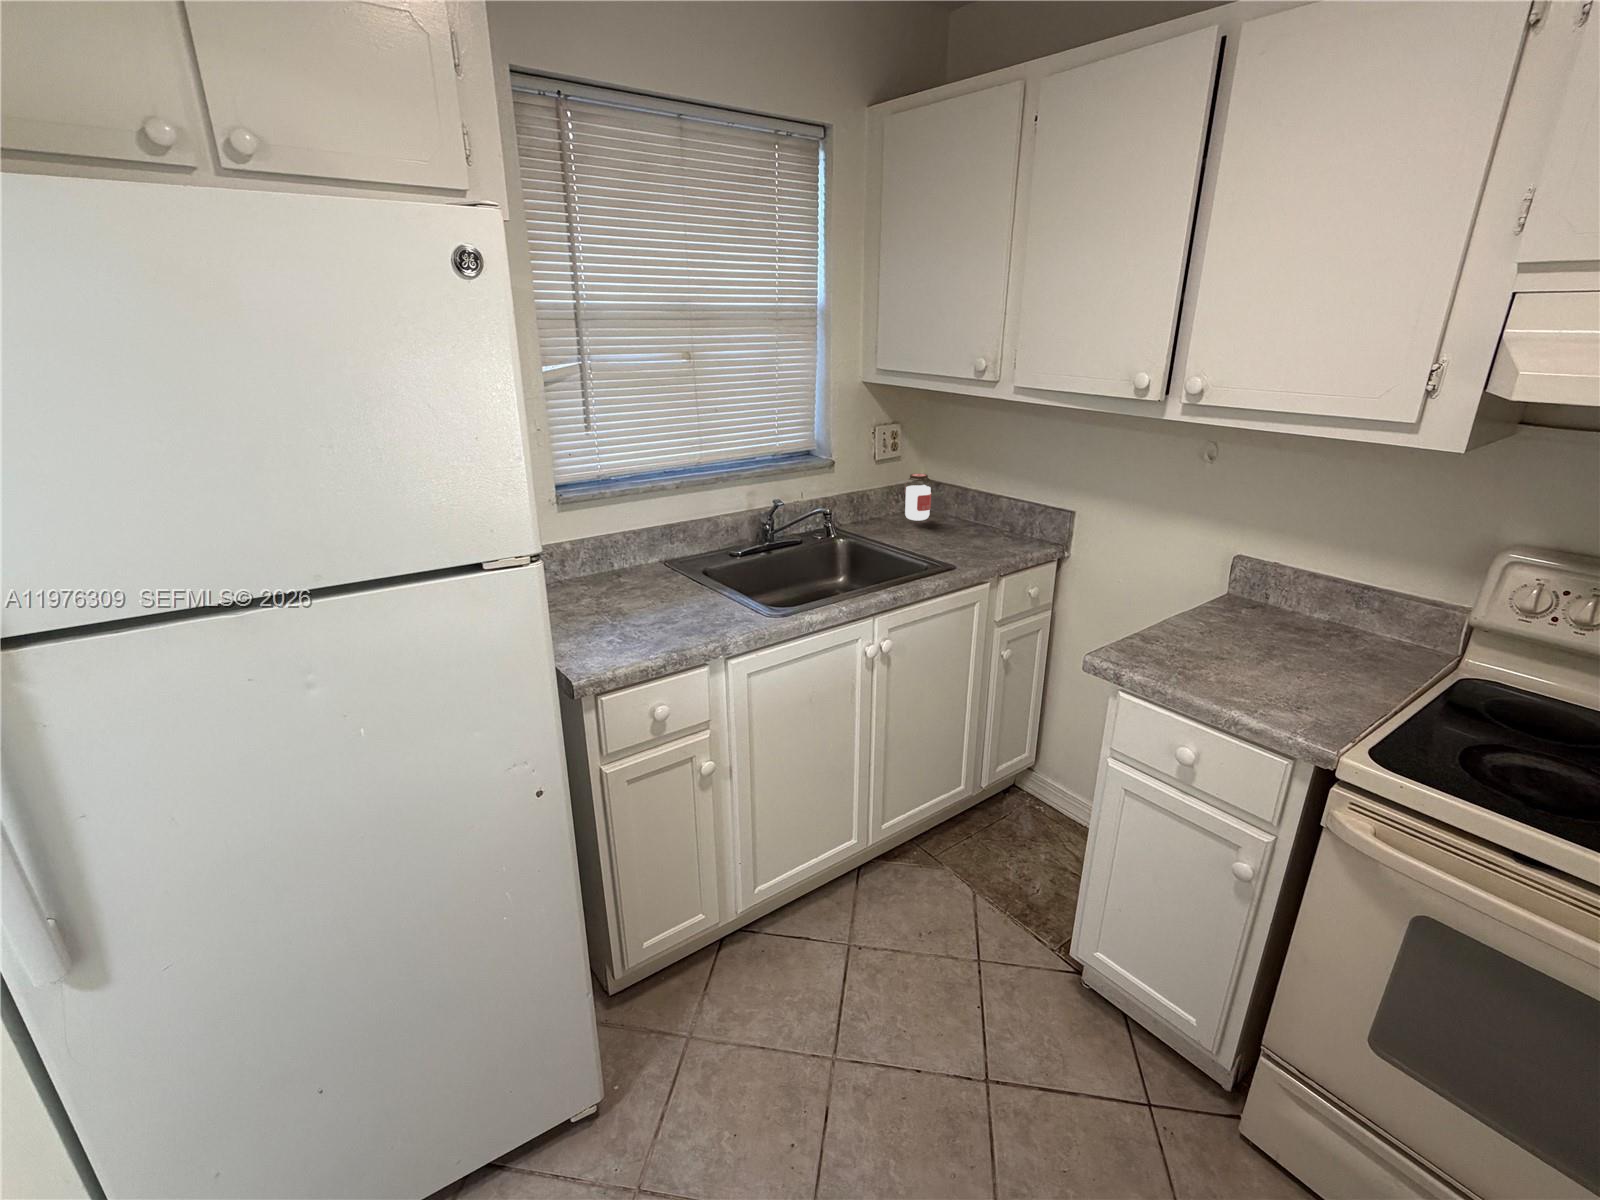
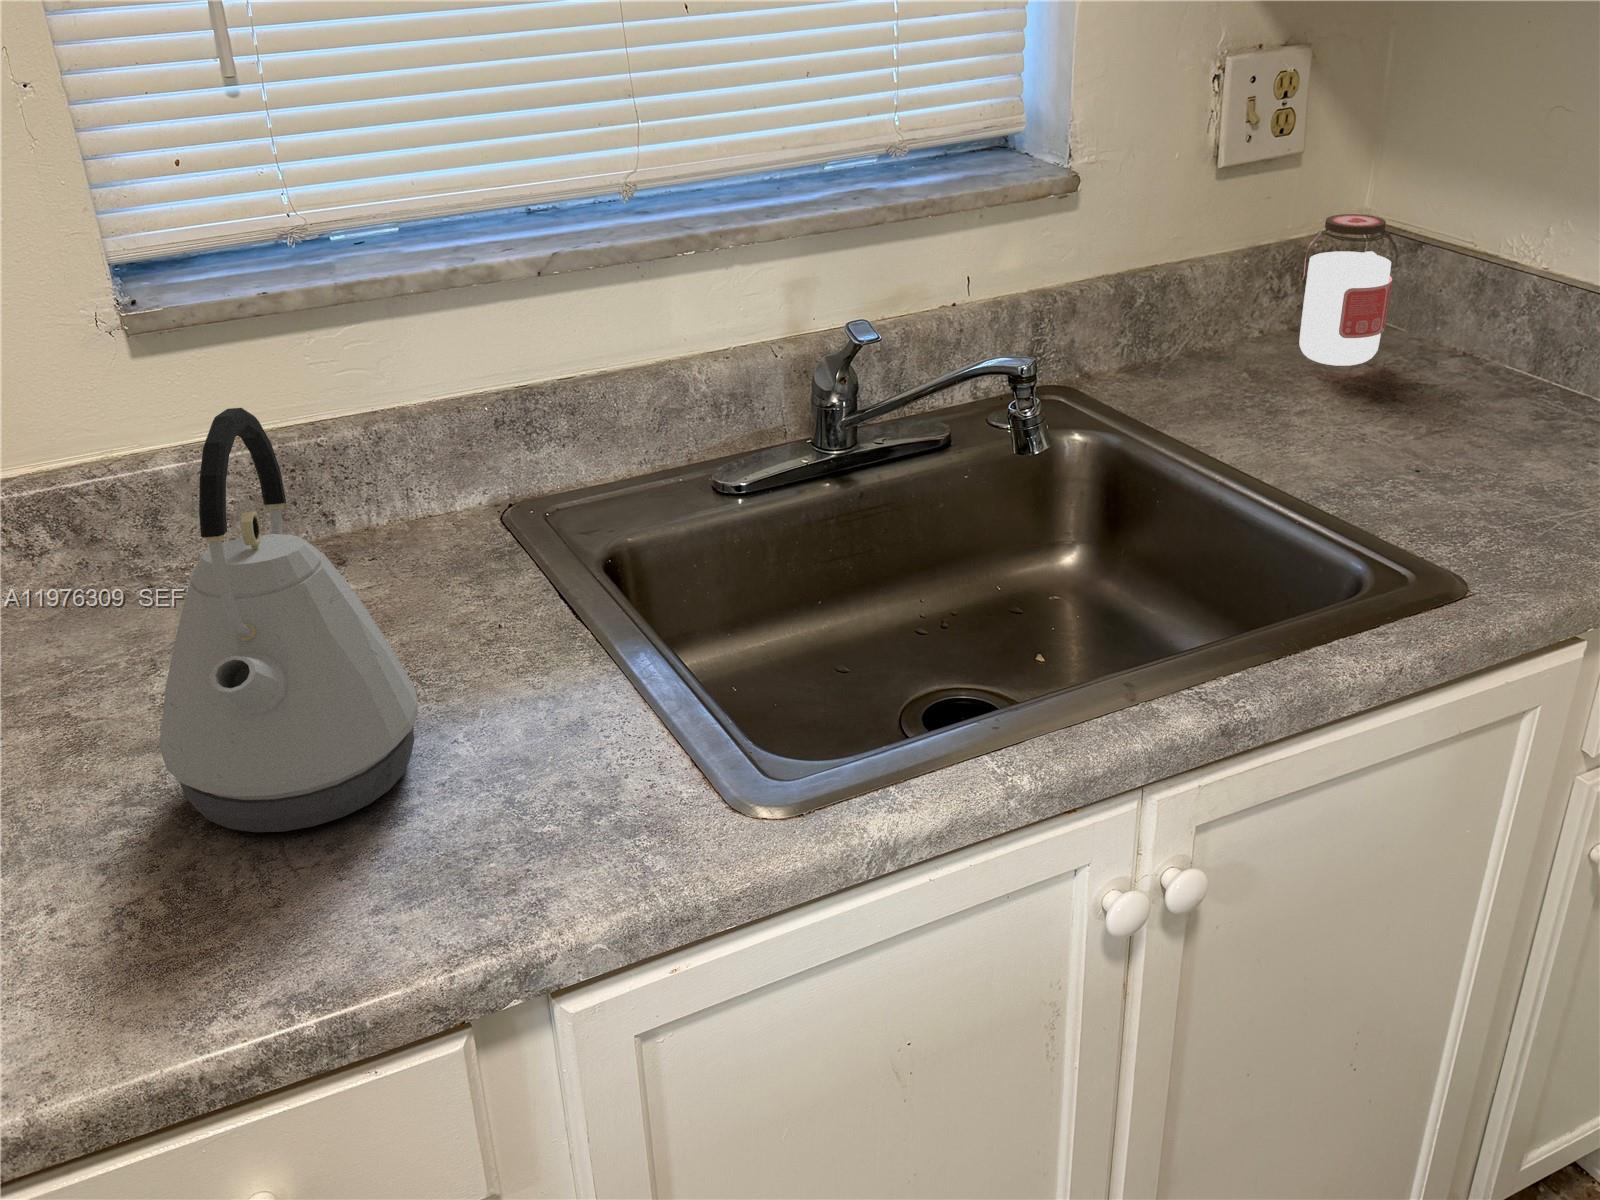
kettle: none [607,510,678,626] -> present [159,408,418,832]

